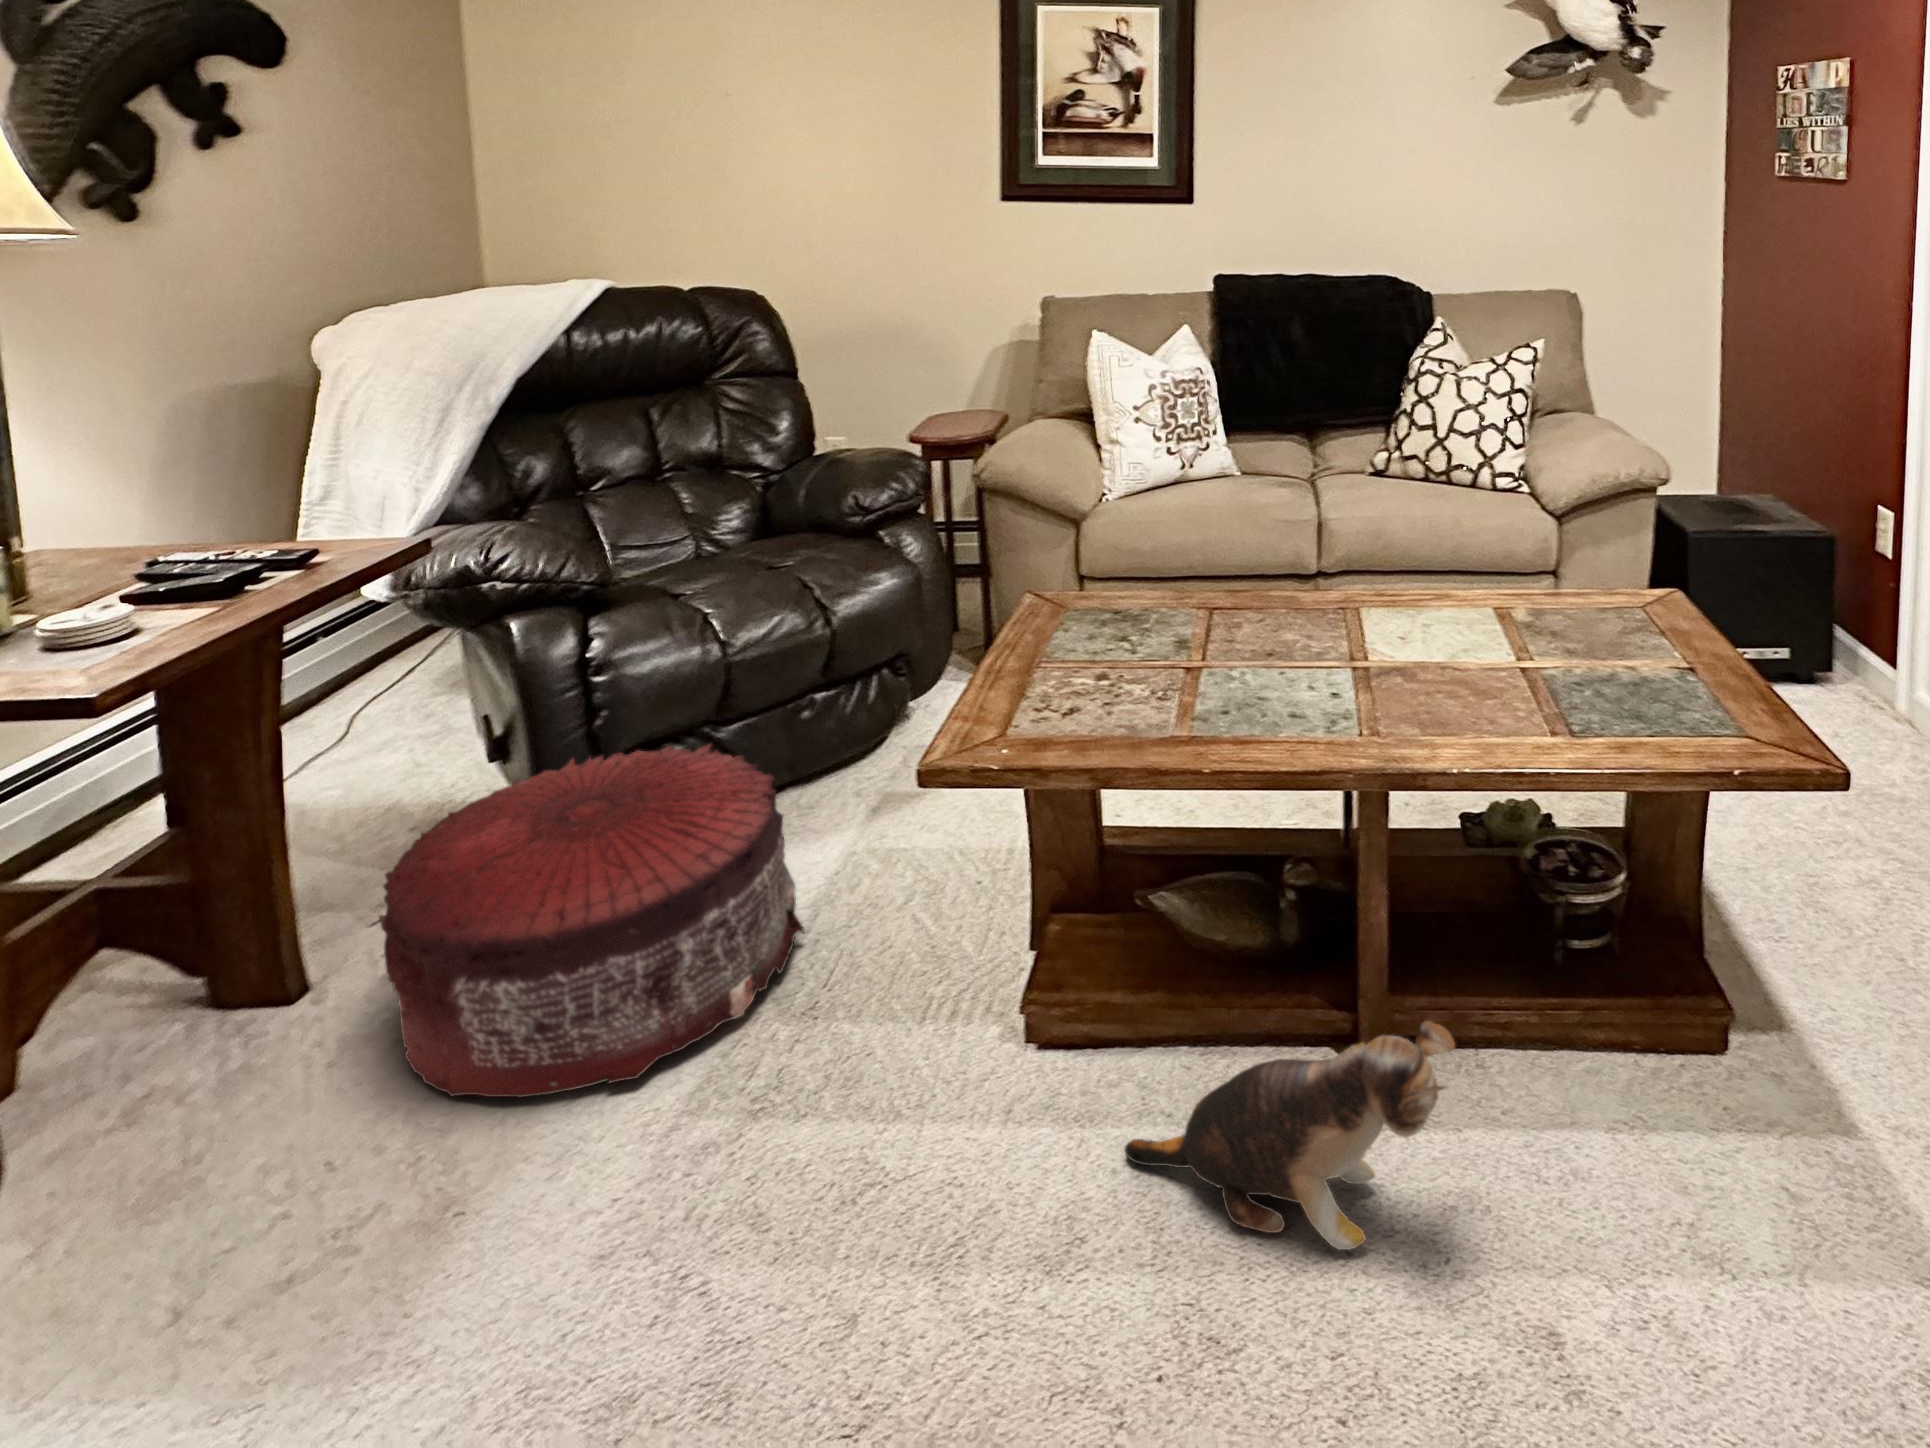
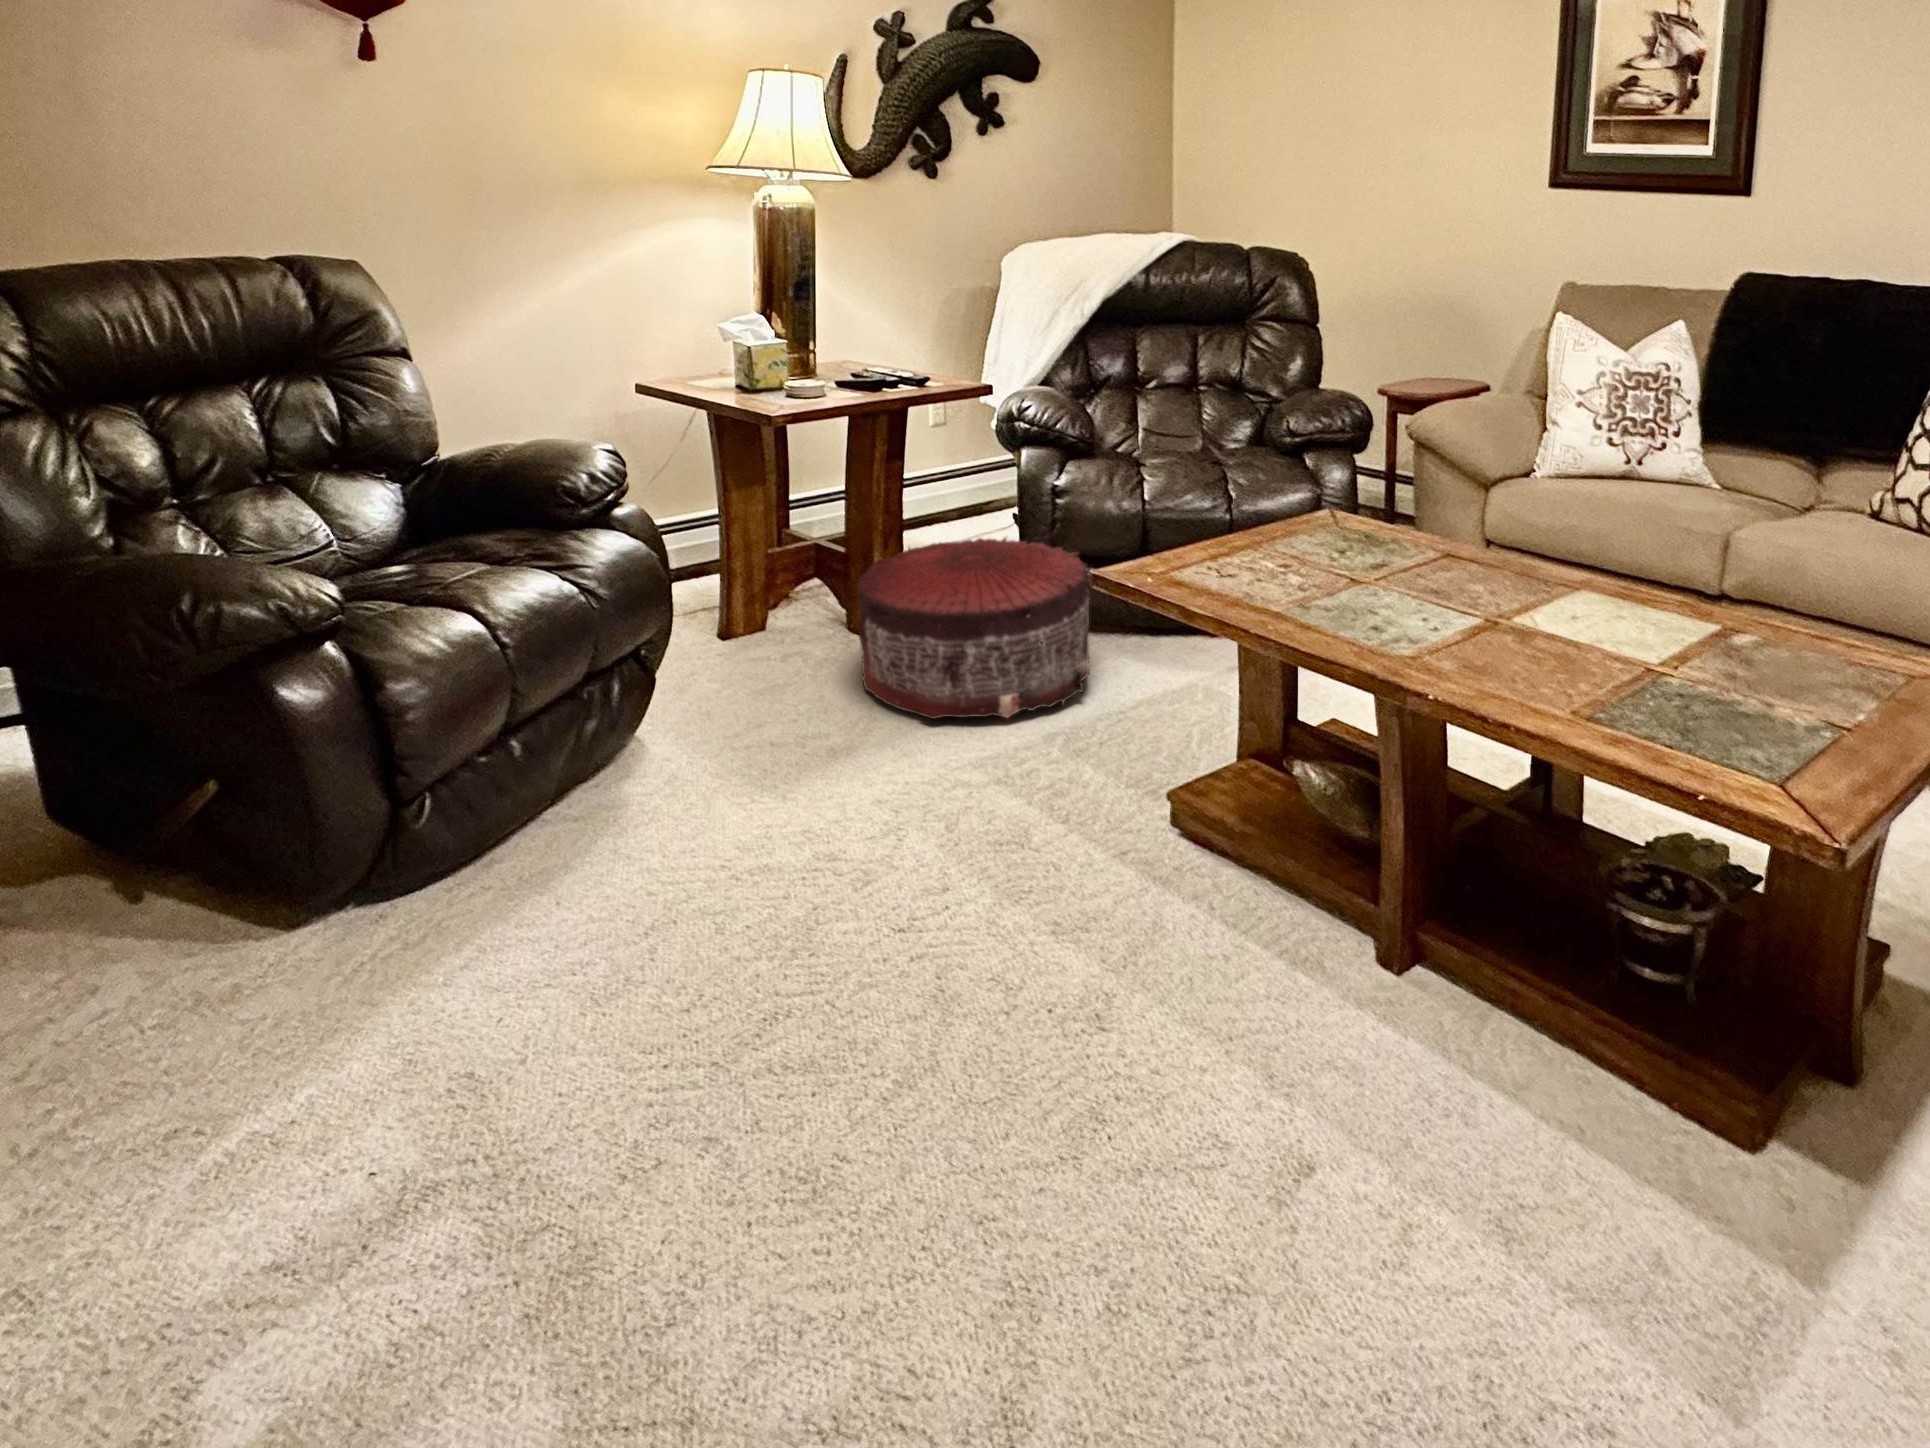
plush toy: present [1125,1021,1455,1250] -> none [1099,851,1244,1009]

